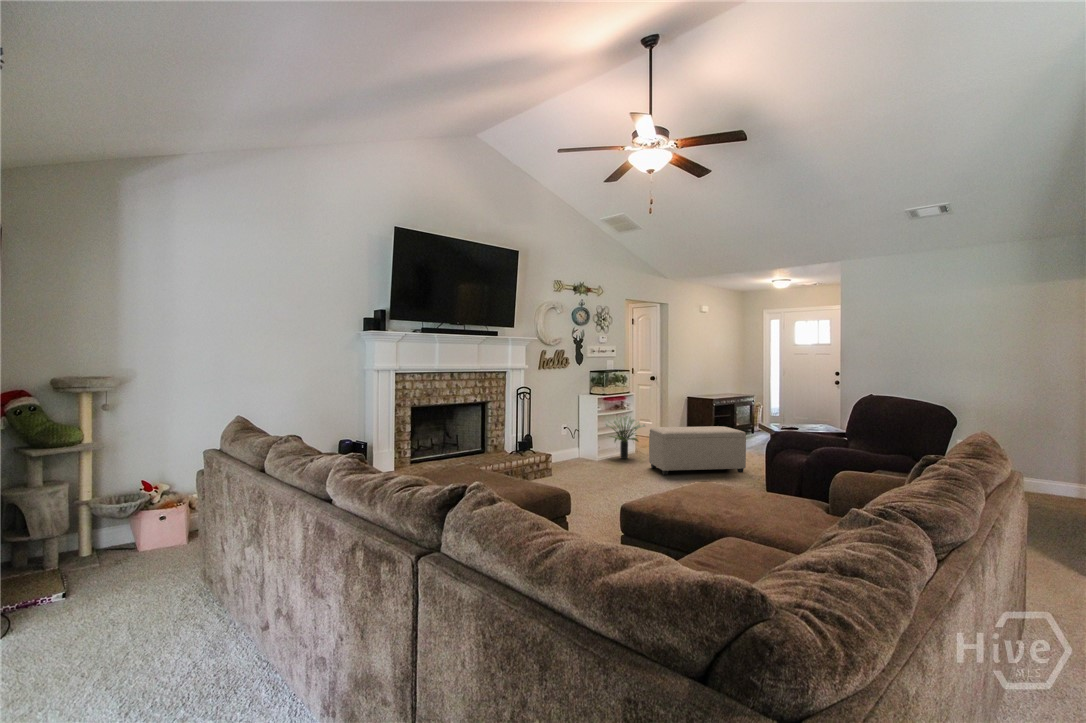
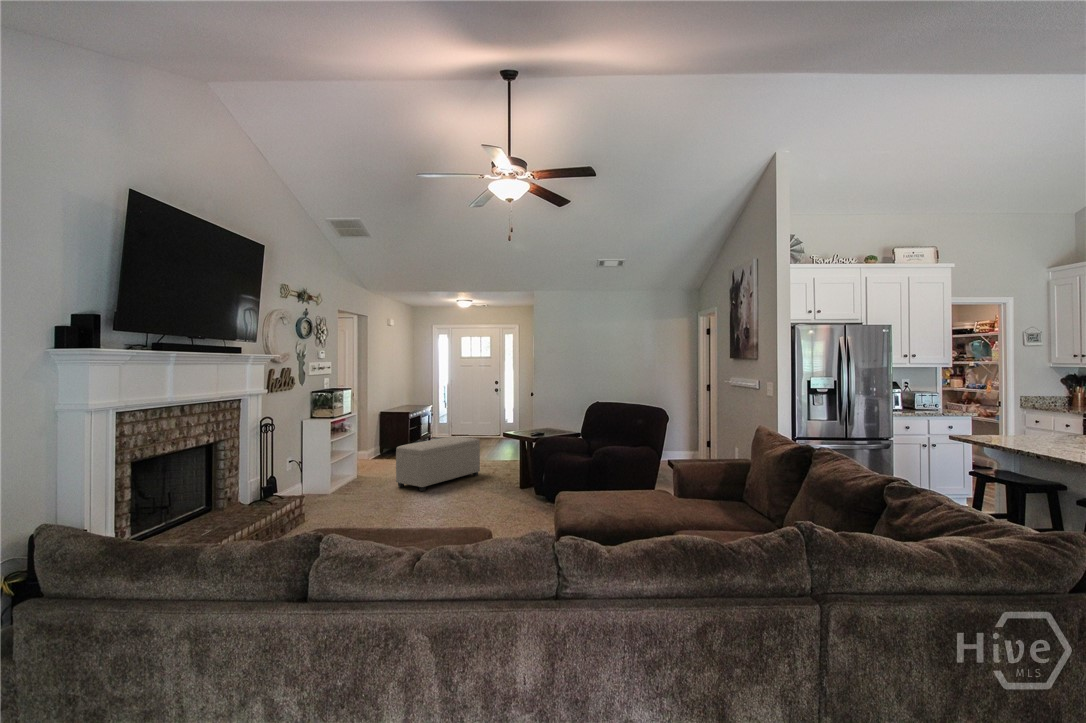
potted plant: present [606,416,645,459] -> none [332,437,378,484]

